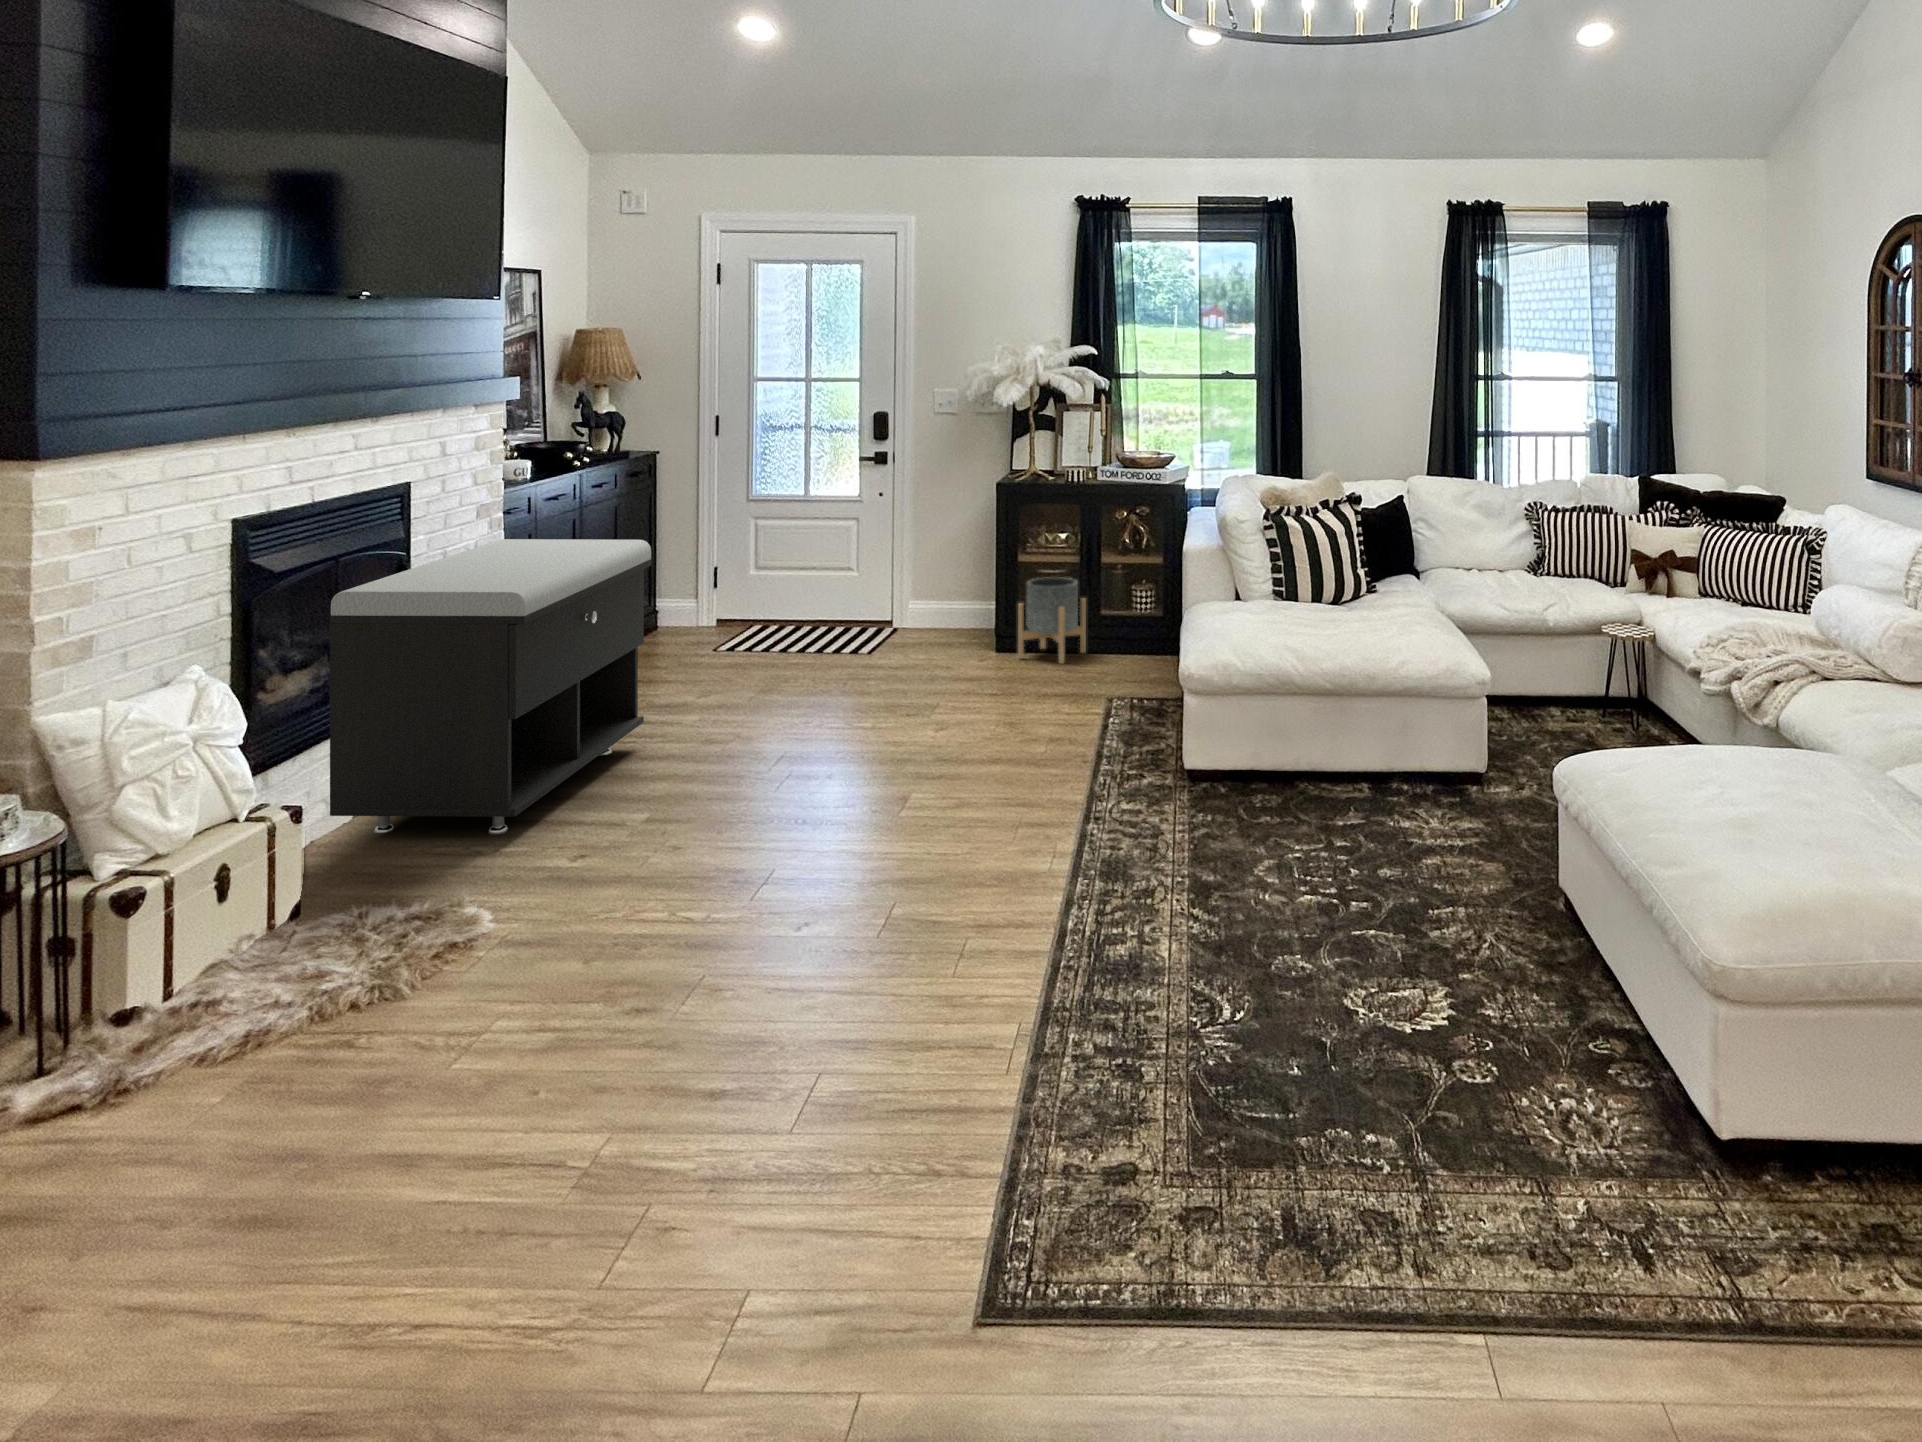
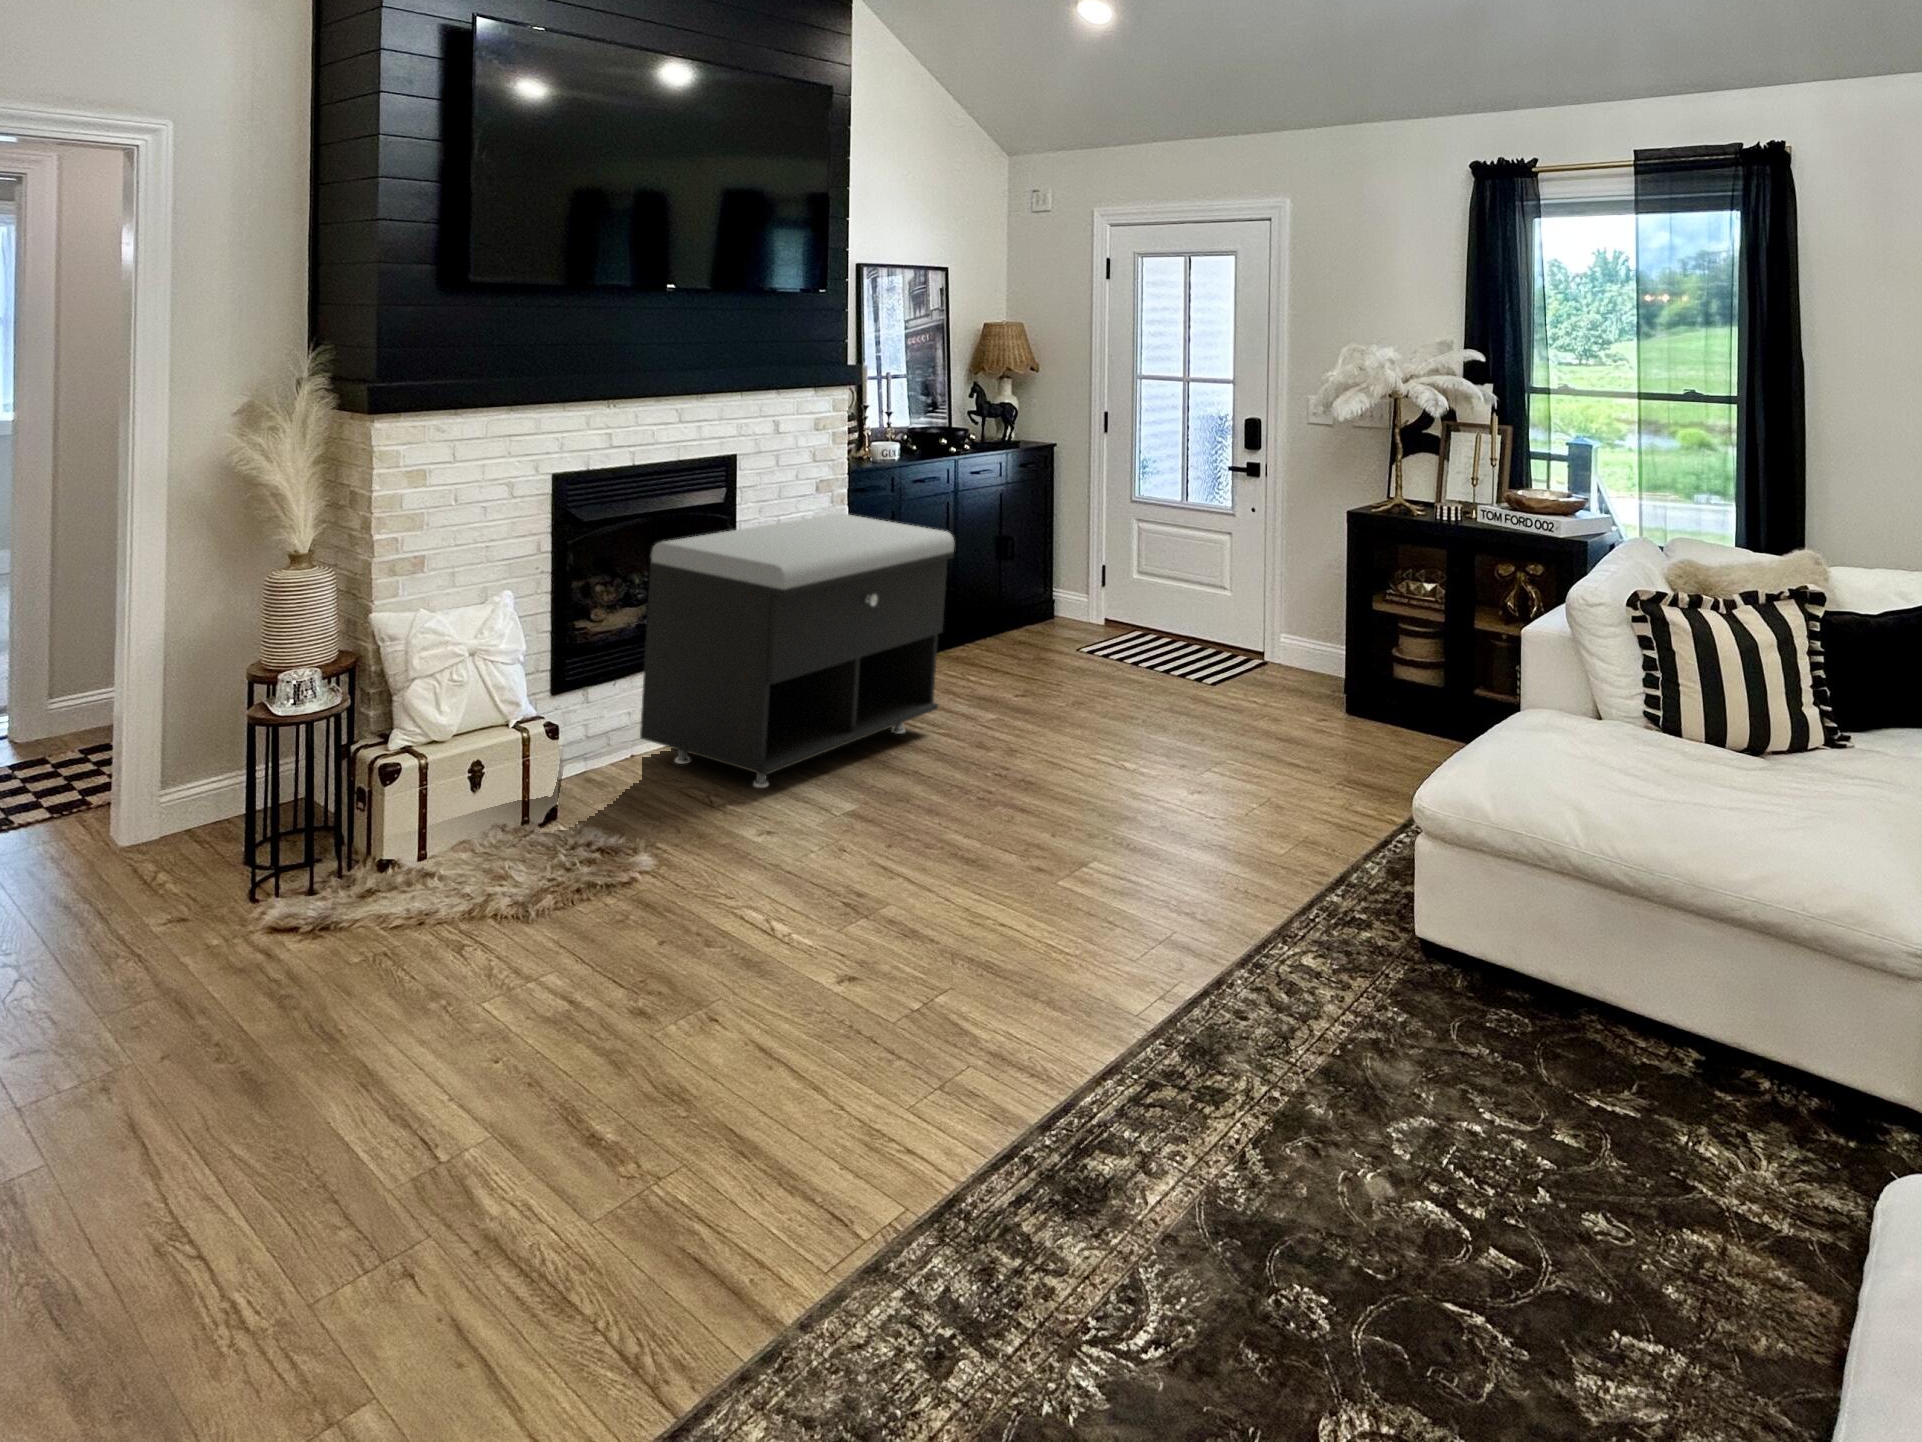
planter: present [1018,577,1086,664] -> none [1361,634,1447,735]

